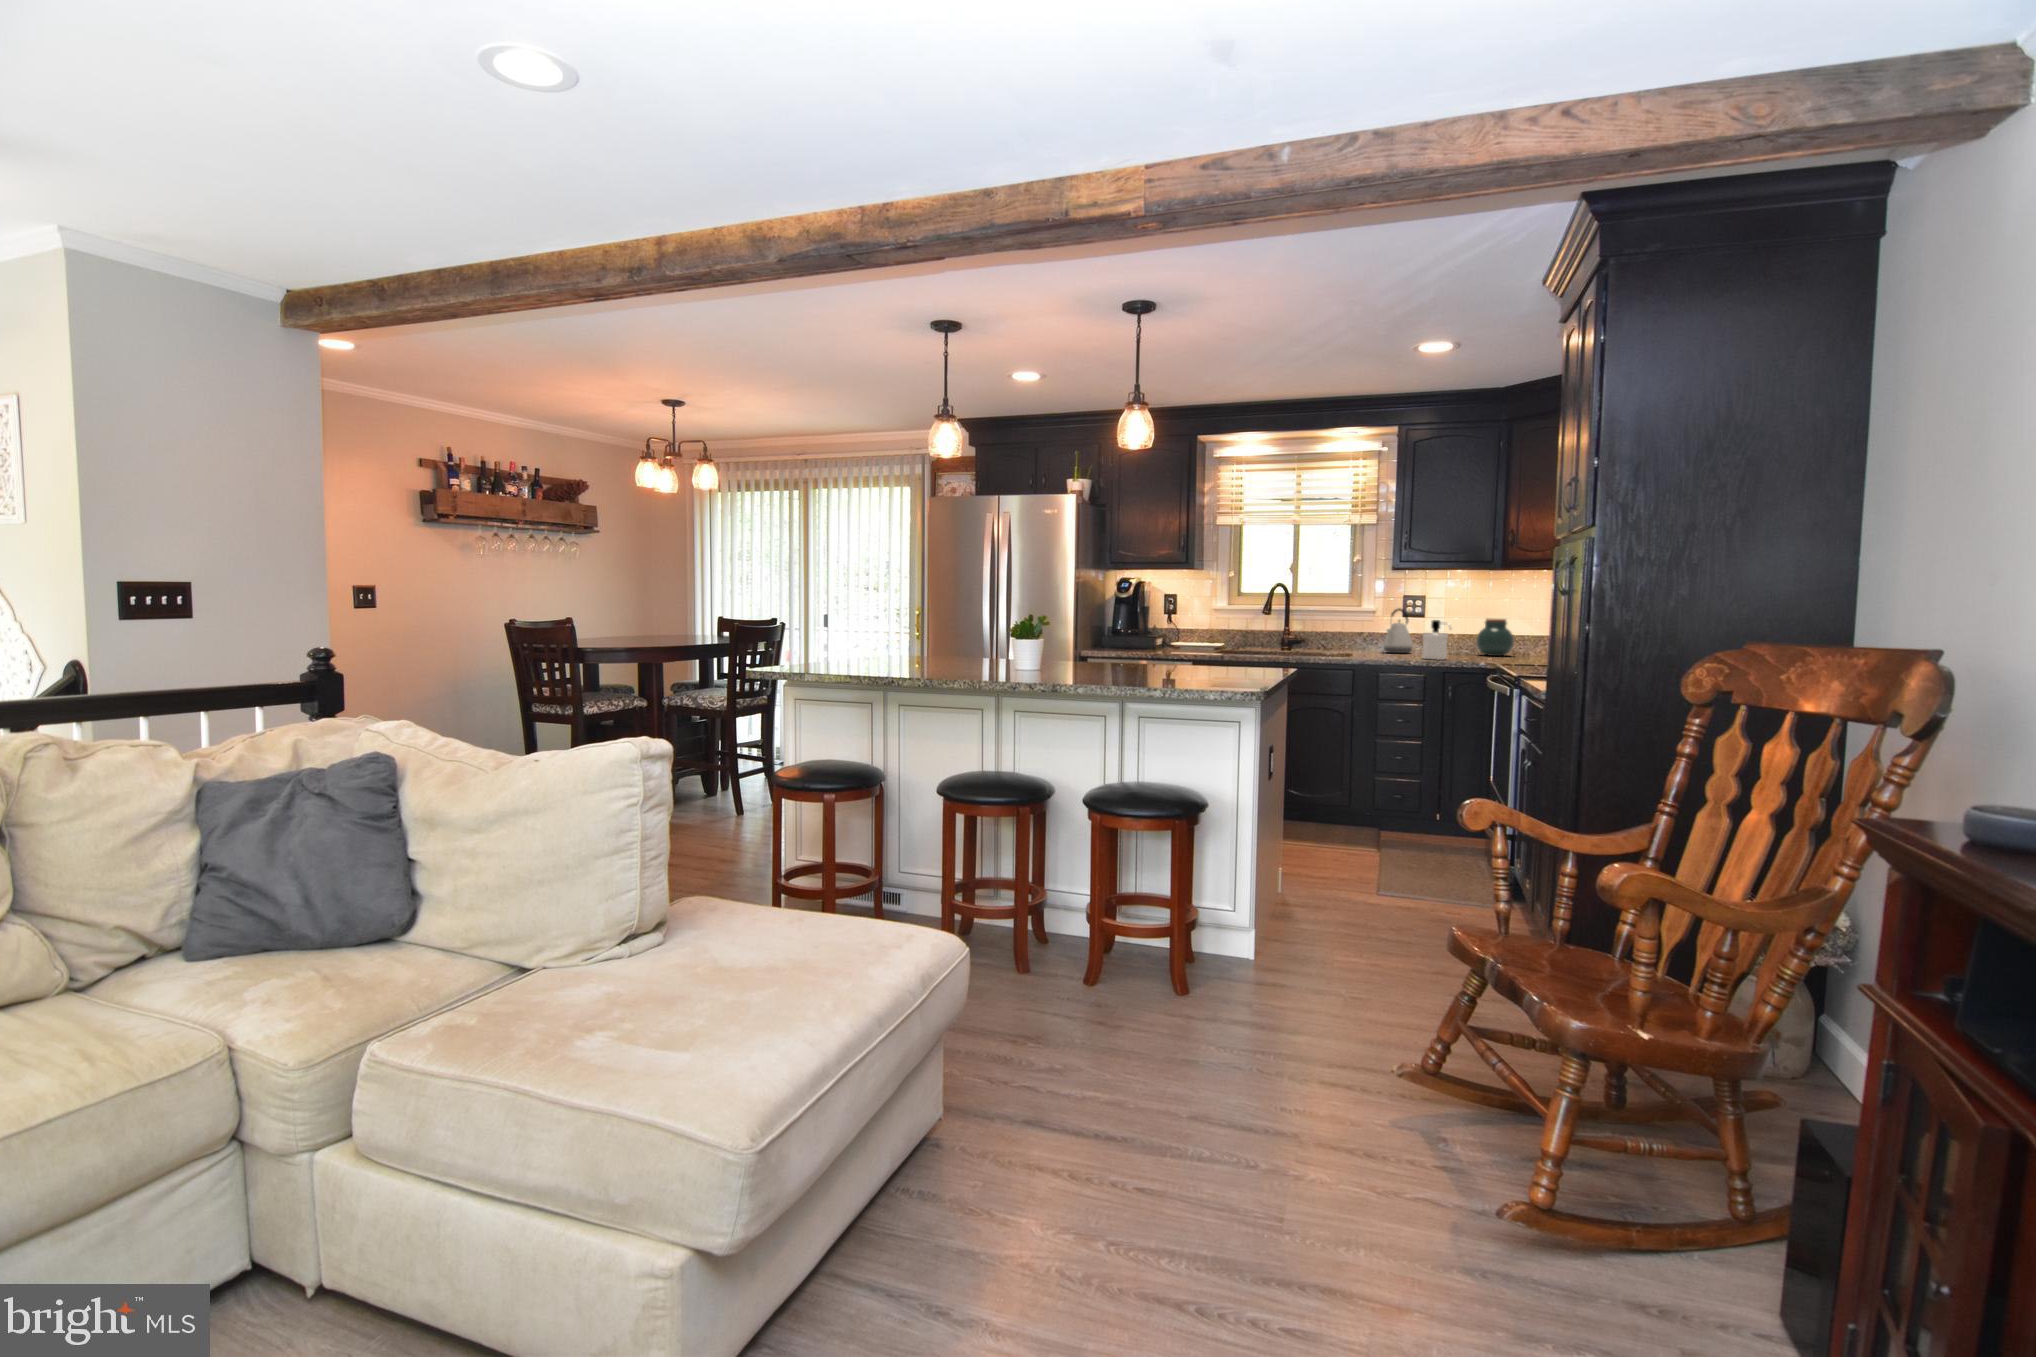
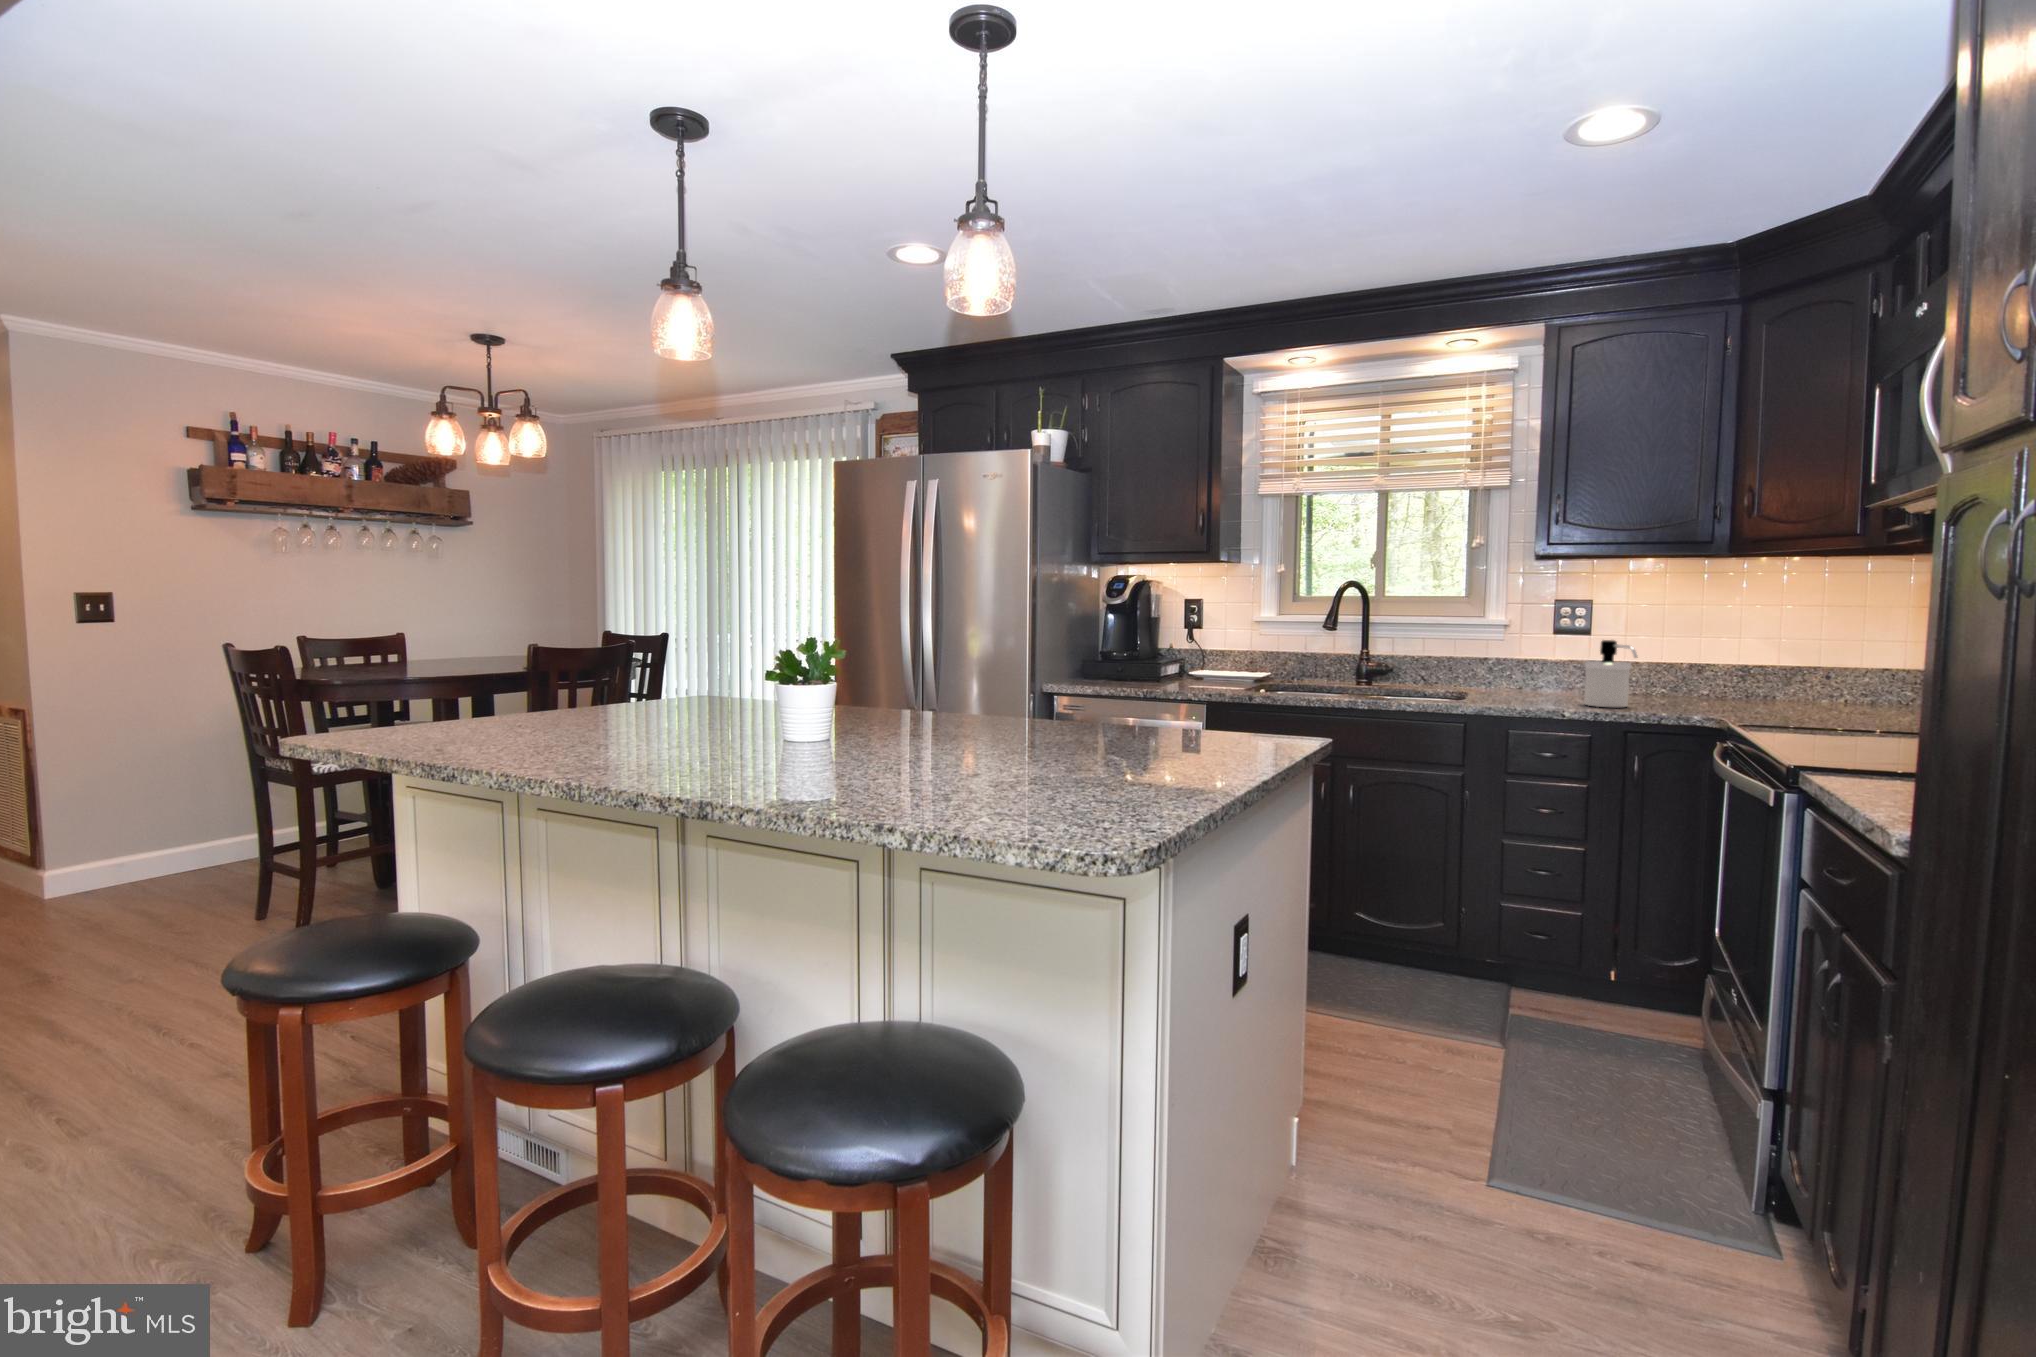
kettle: present [1383,608,1413,653] -> none [1520,619,1570,692]
jar: present [1476,618,1514,656] -> none [1681,636,1749,698]

